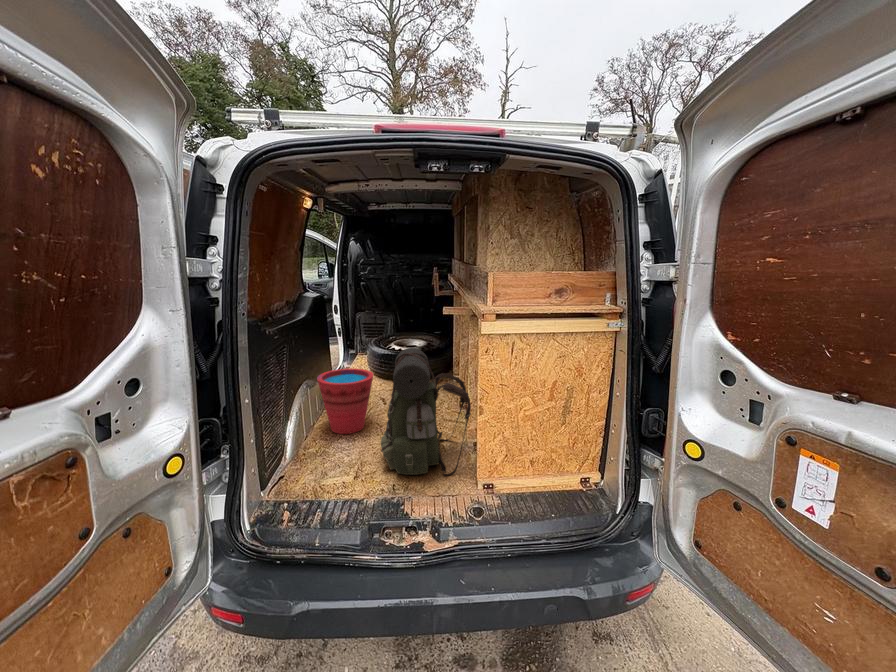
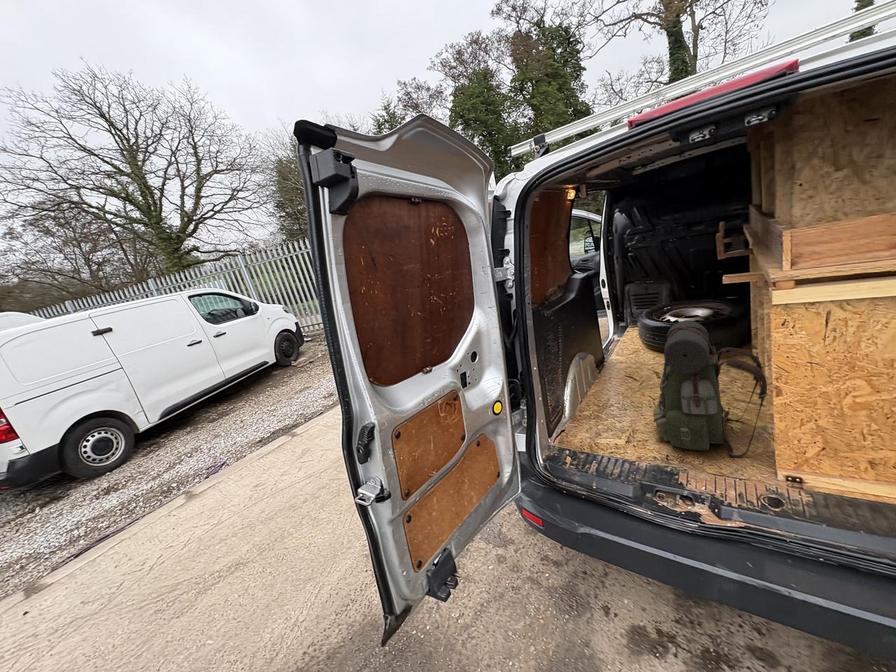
bucket: present [317,368,373,434] -> none [588,342,644,402]

